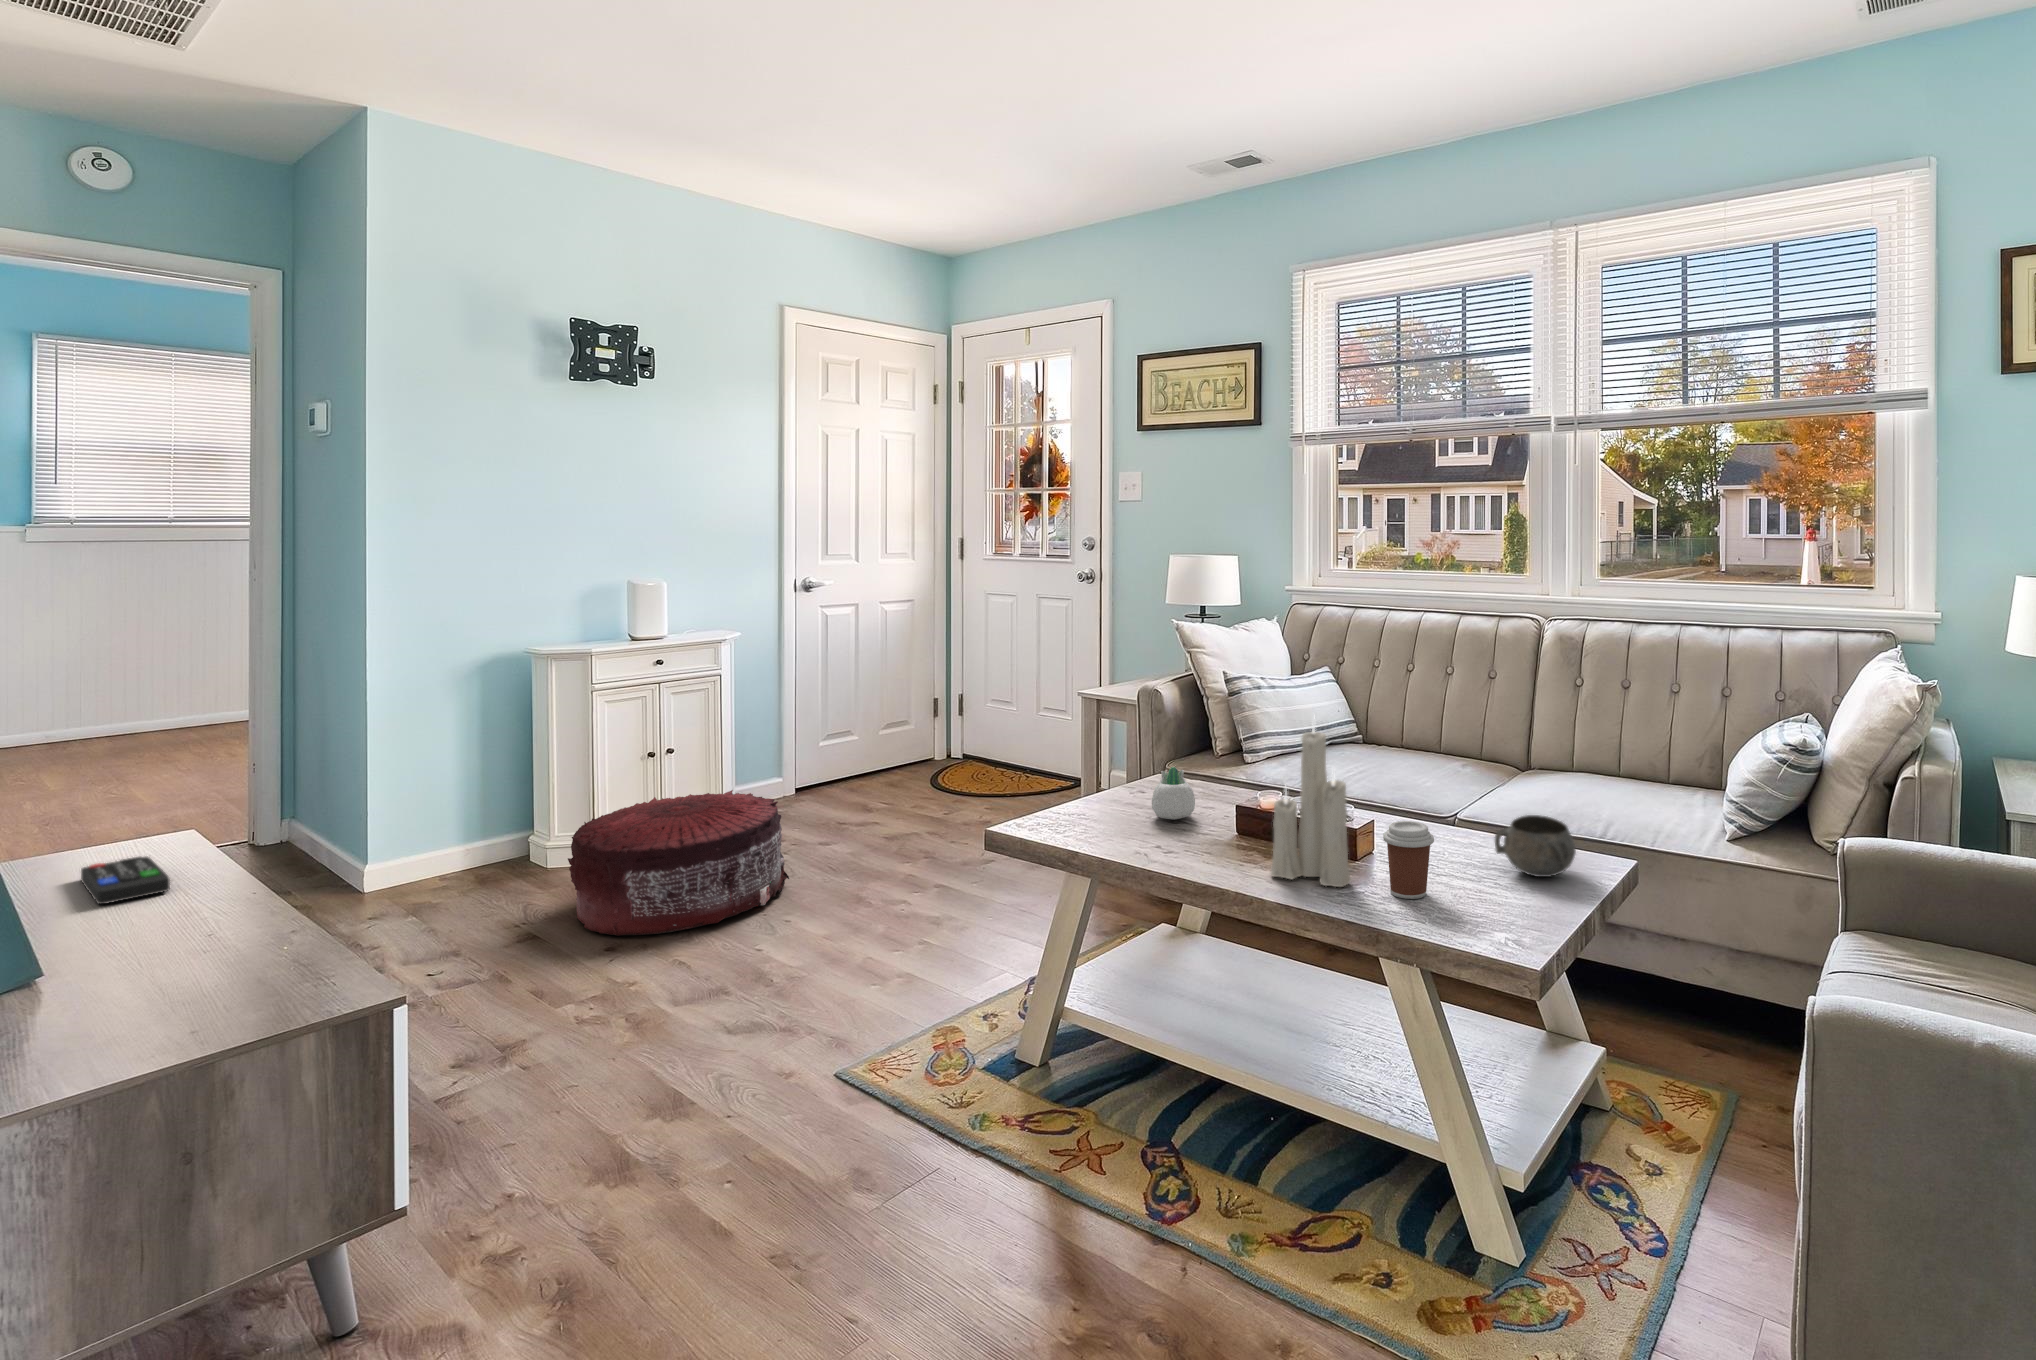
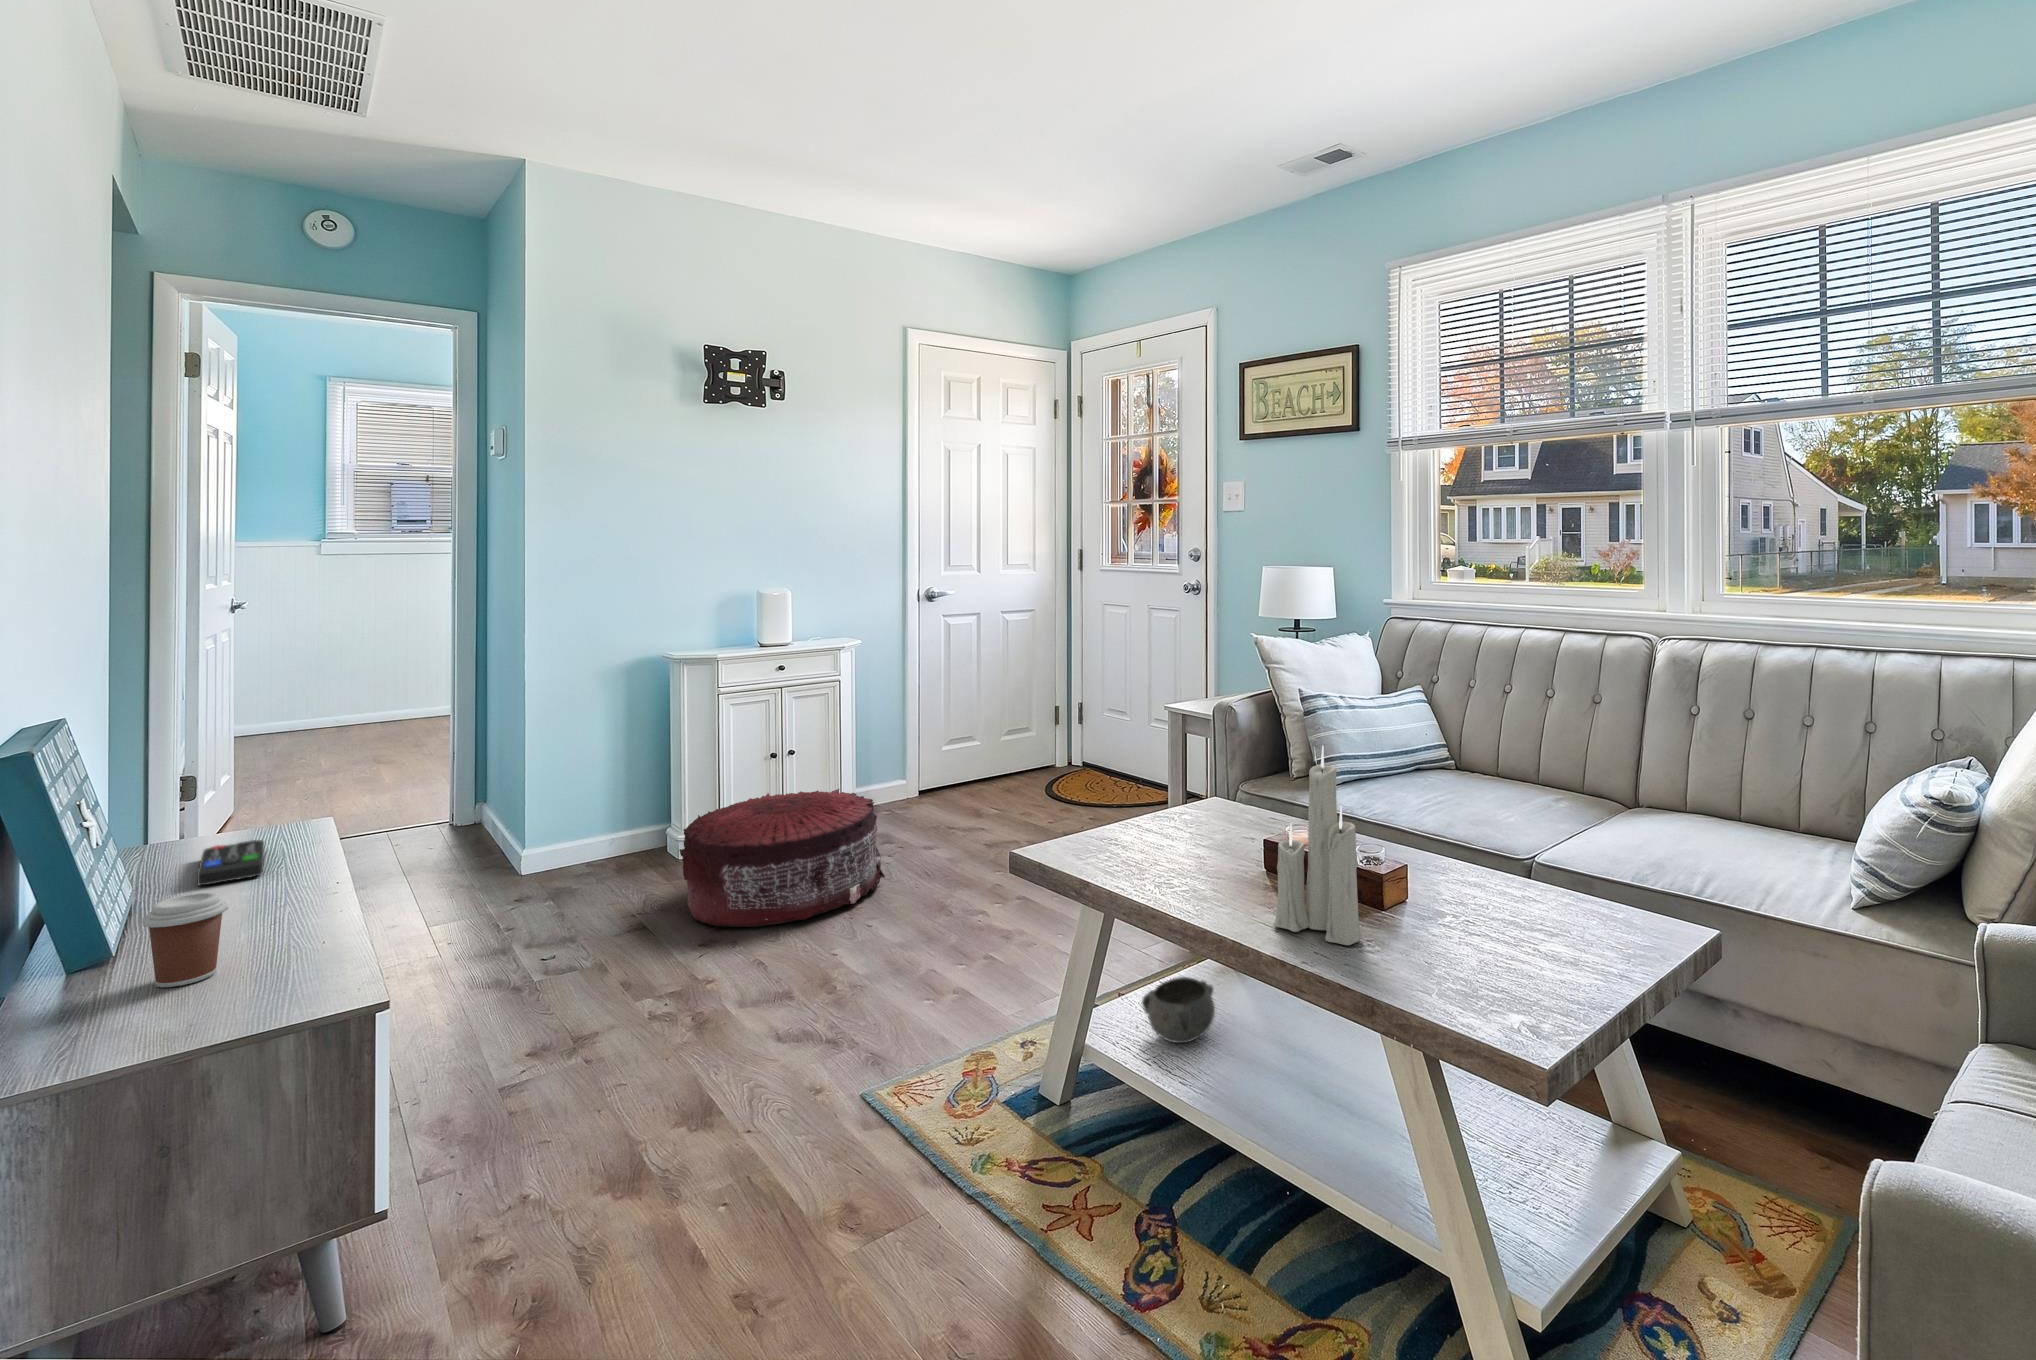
succulent planter: present [1152,767,1195,820] -> none [1177,793,1224,850]
decorative bowl: present [1495,815,1576,877] -> present [1142,977,1215,1043]
coffee cup: present [1383,821,1434,899] -> present [142,892,228,987]

